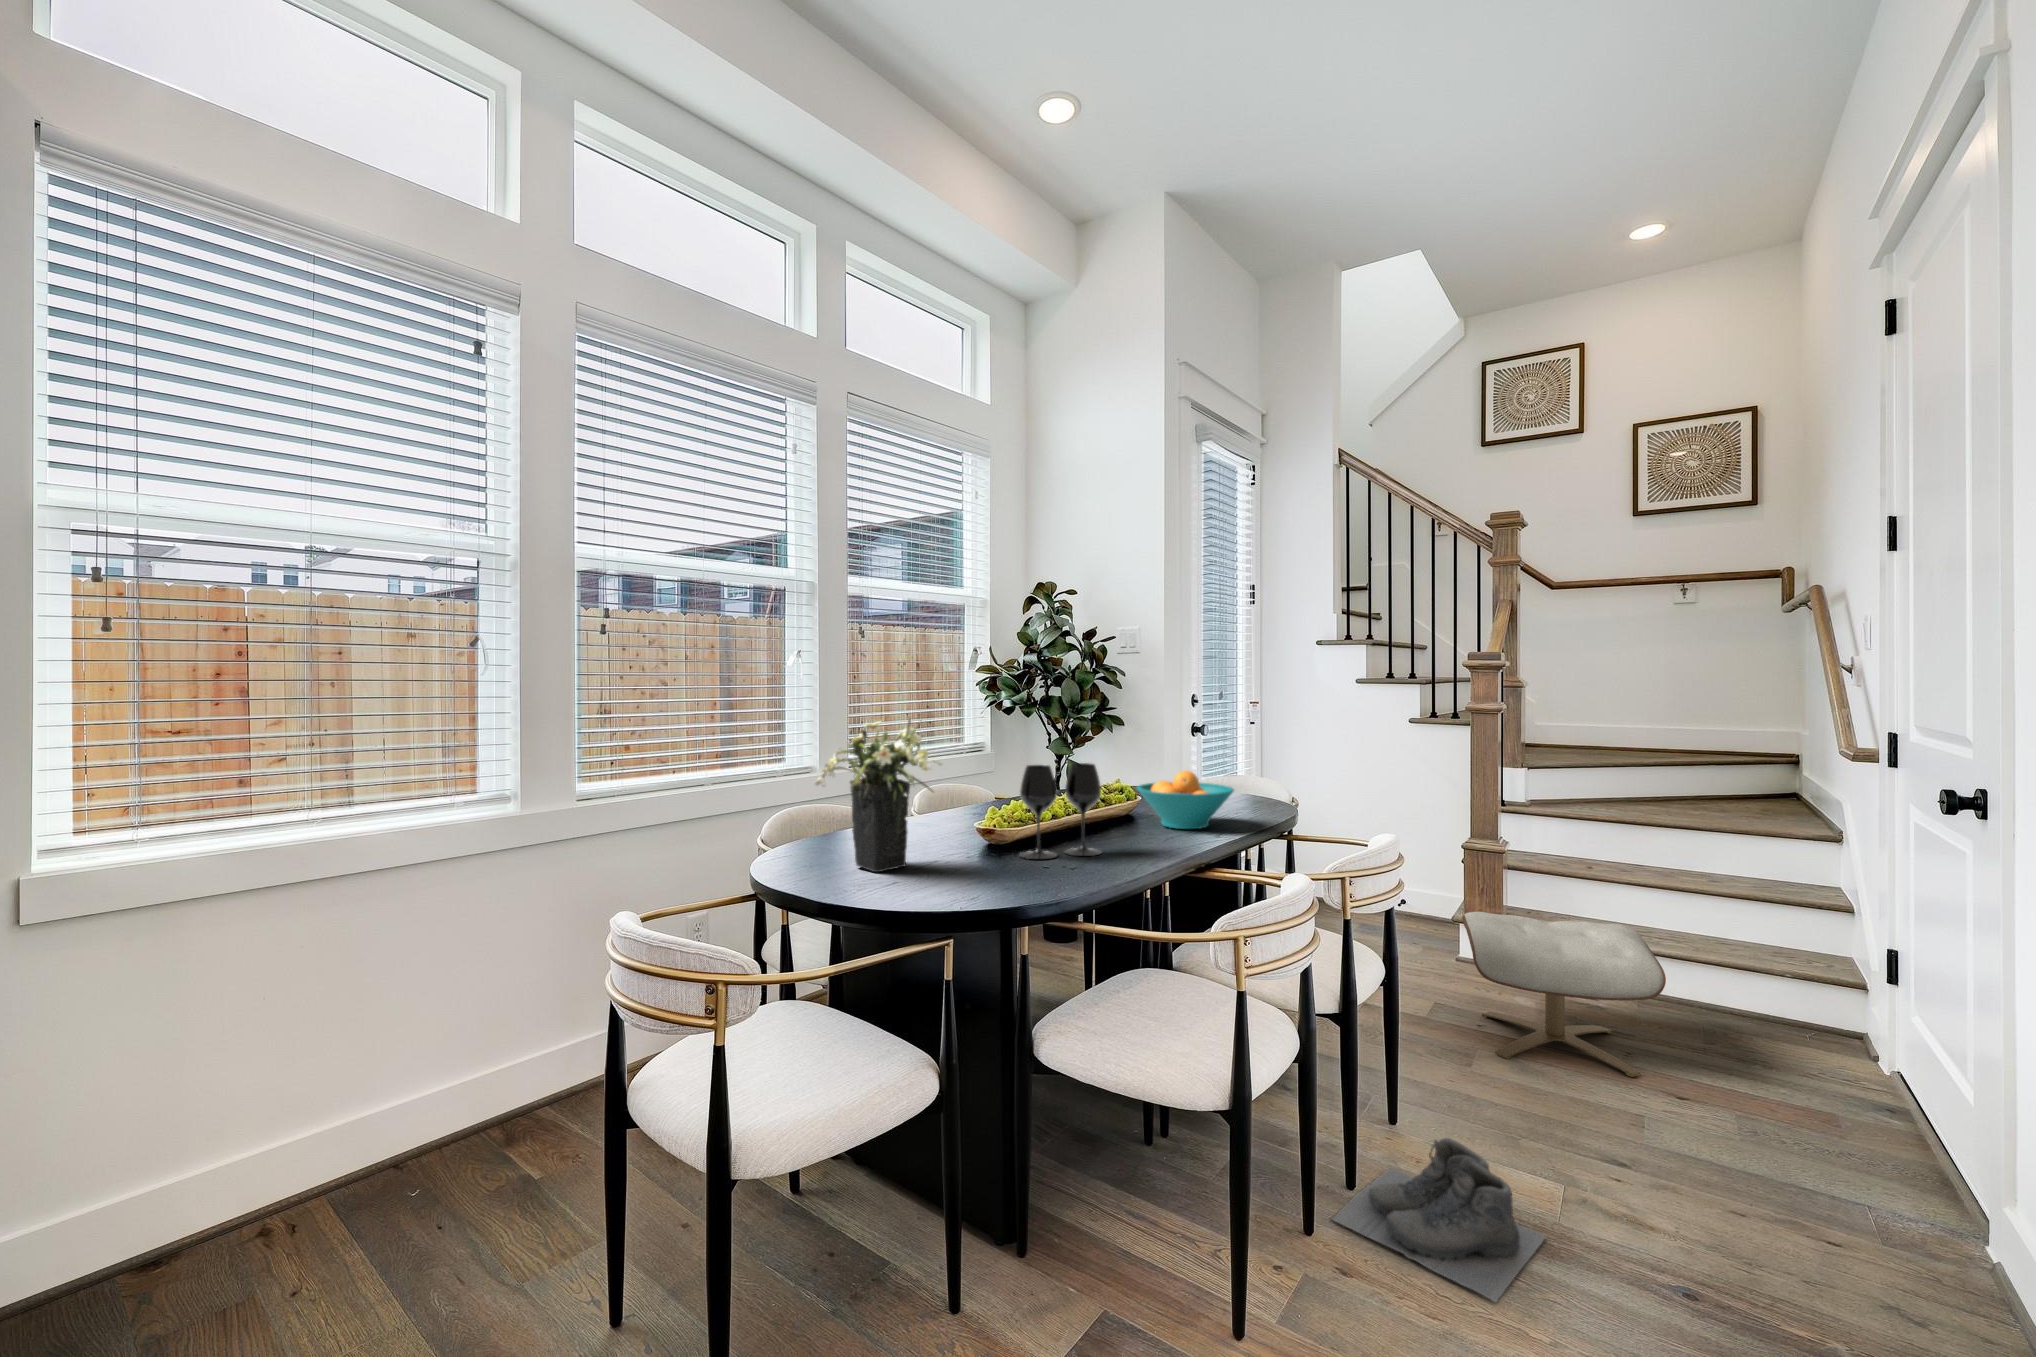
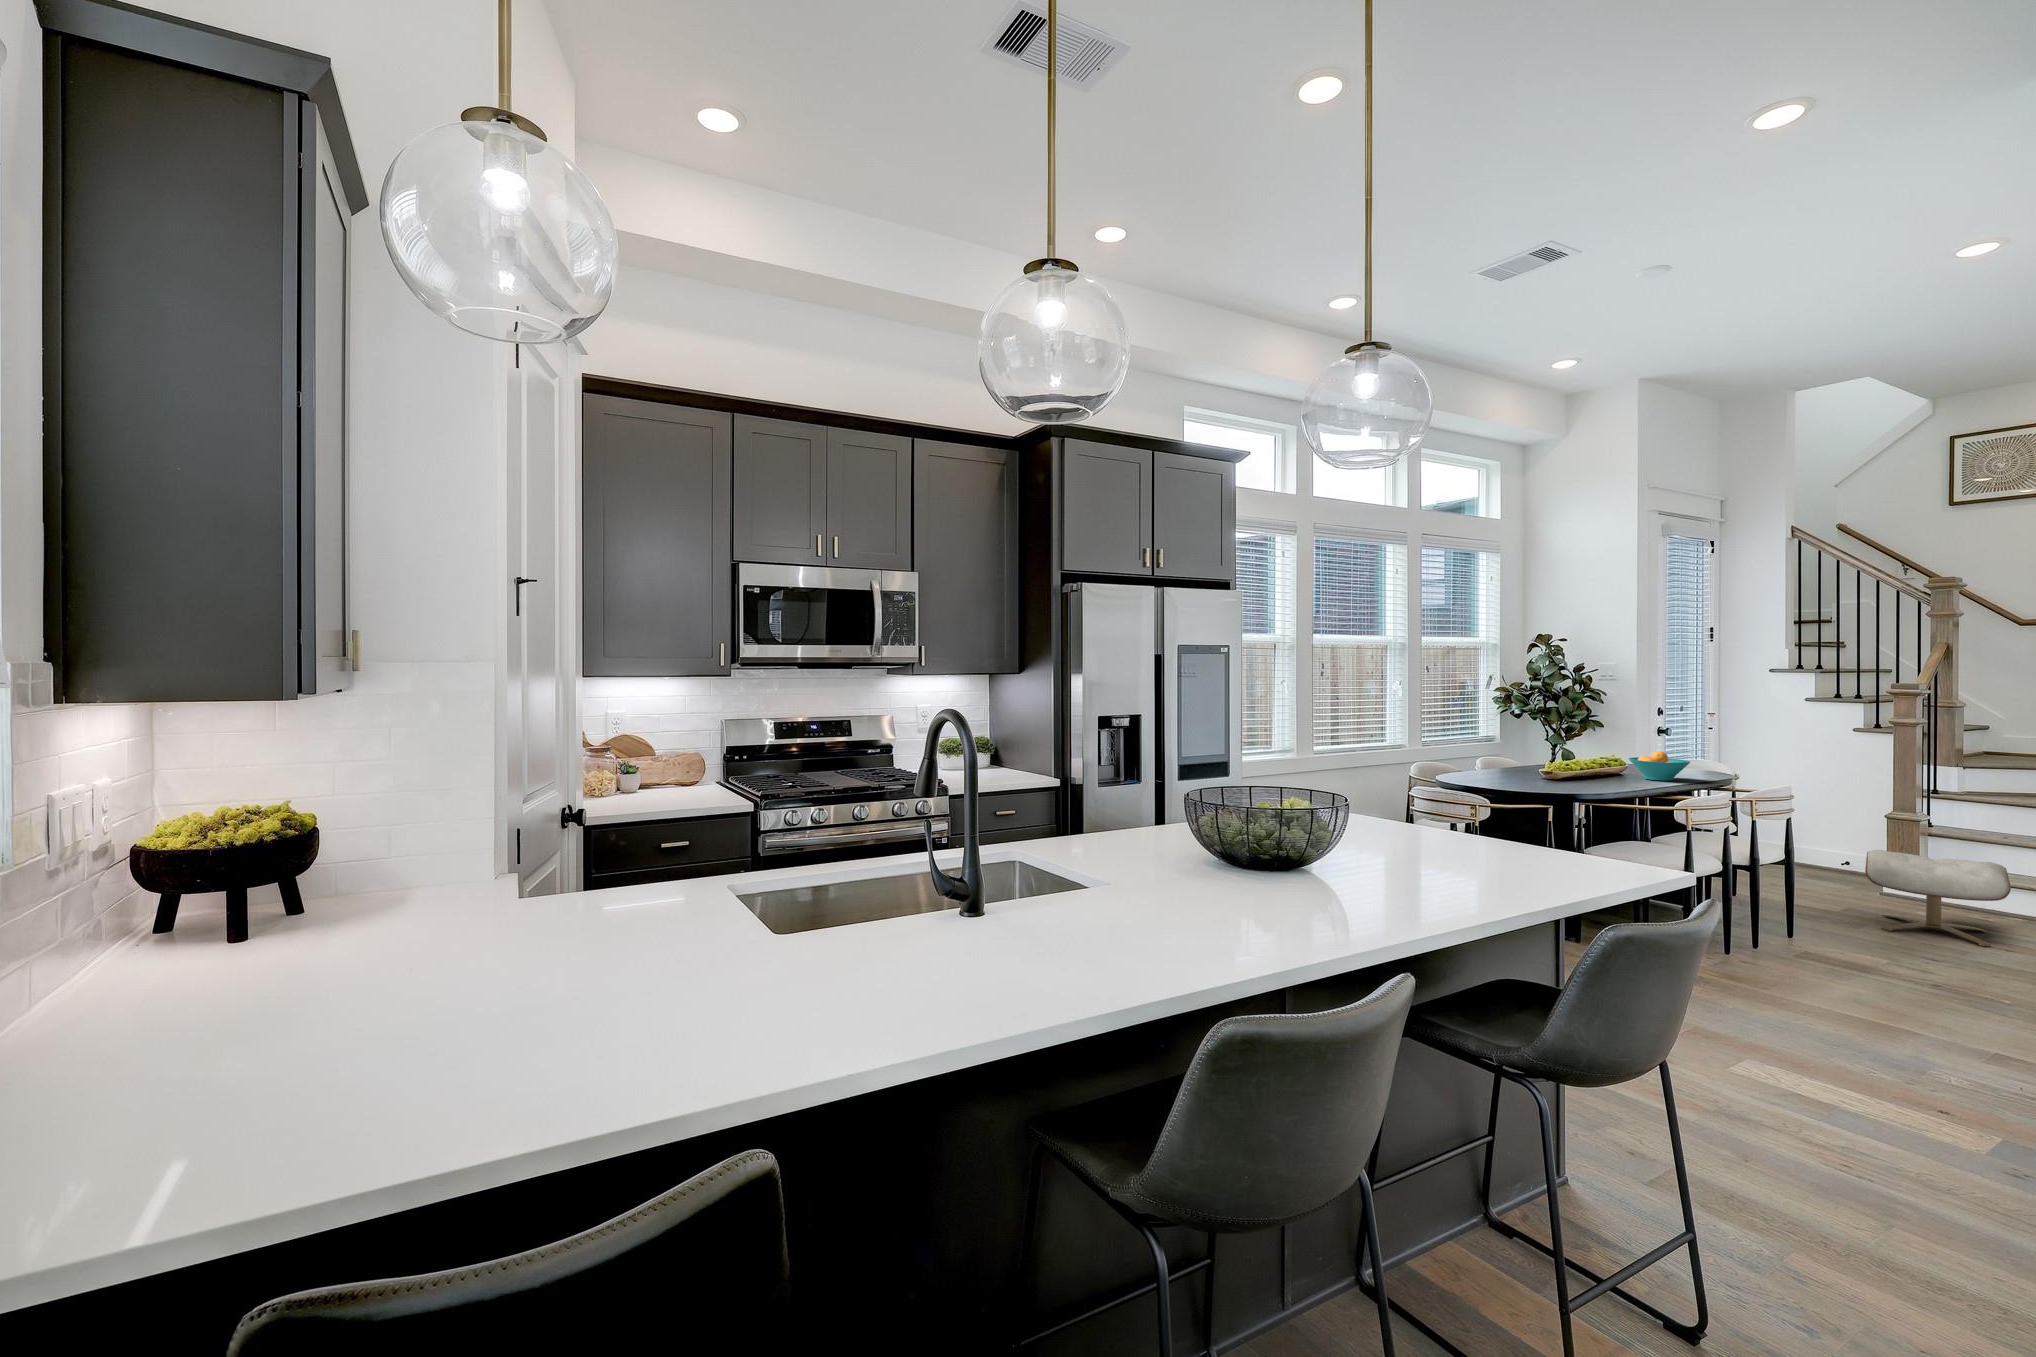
flower arrangement: present [815,718,941,872] -> none [1480,720,1539,784]
wine glass: present [1020,763,1102,859] -> none [1570,743,1614,786]
boots: present [1332,1138,1546,1302] -> none [1743,925,1871,980]

